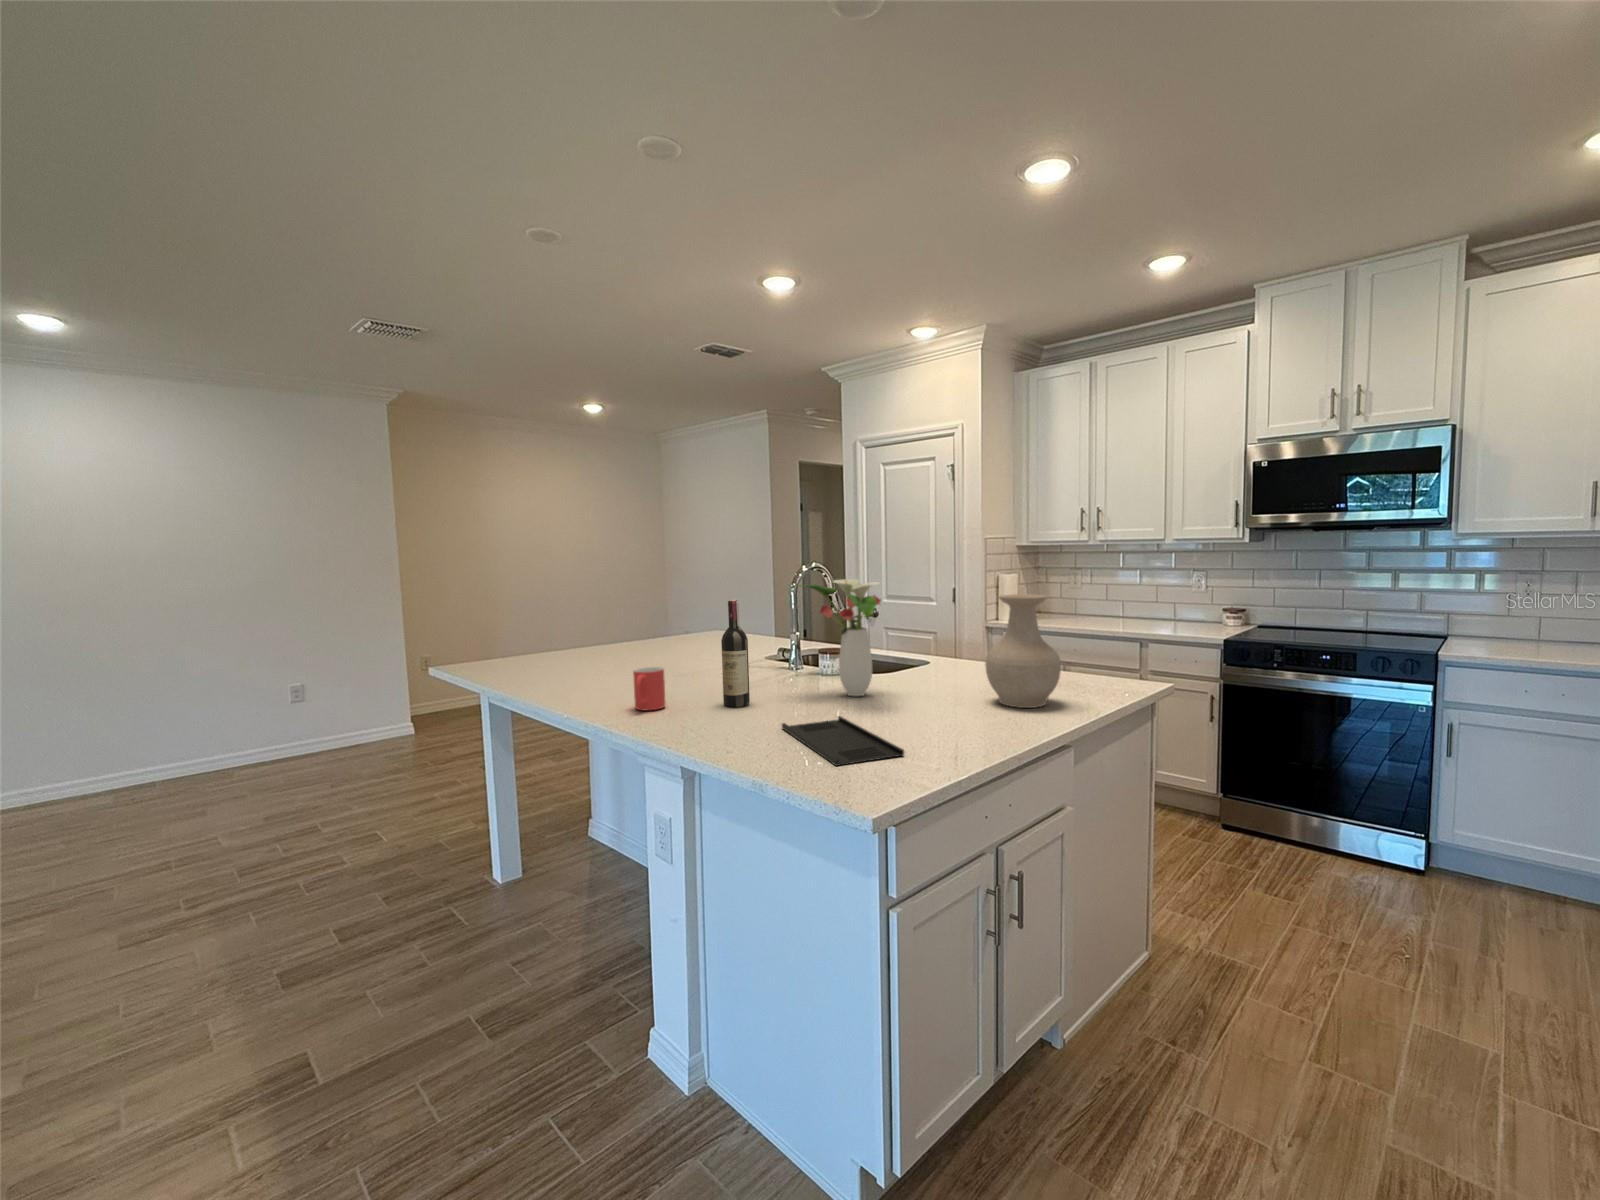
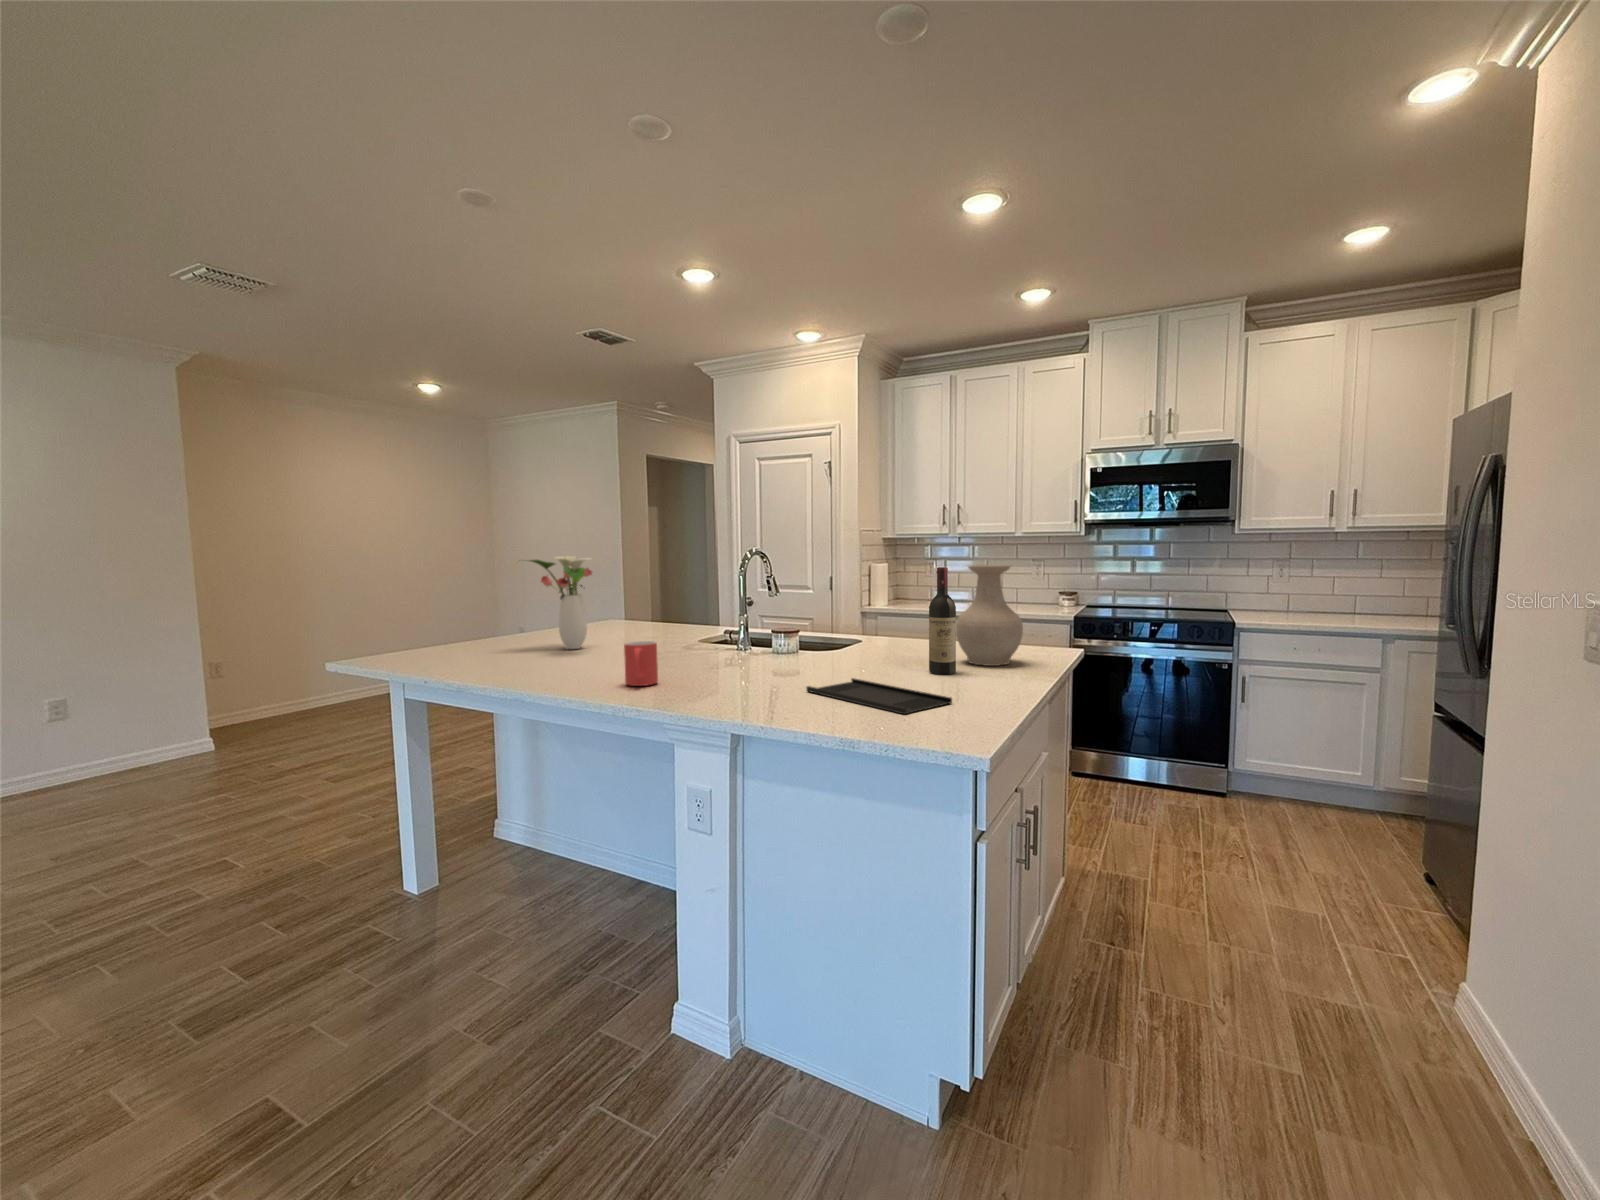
flower arrangement: present [801,579,880,696] -> present [530,556,592,649]
wine bottle: present [721,600,750,707] -> present [929,567,956,674]

